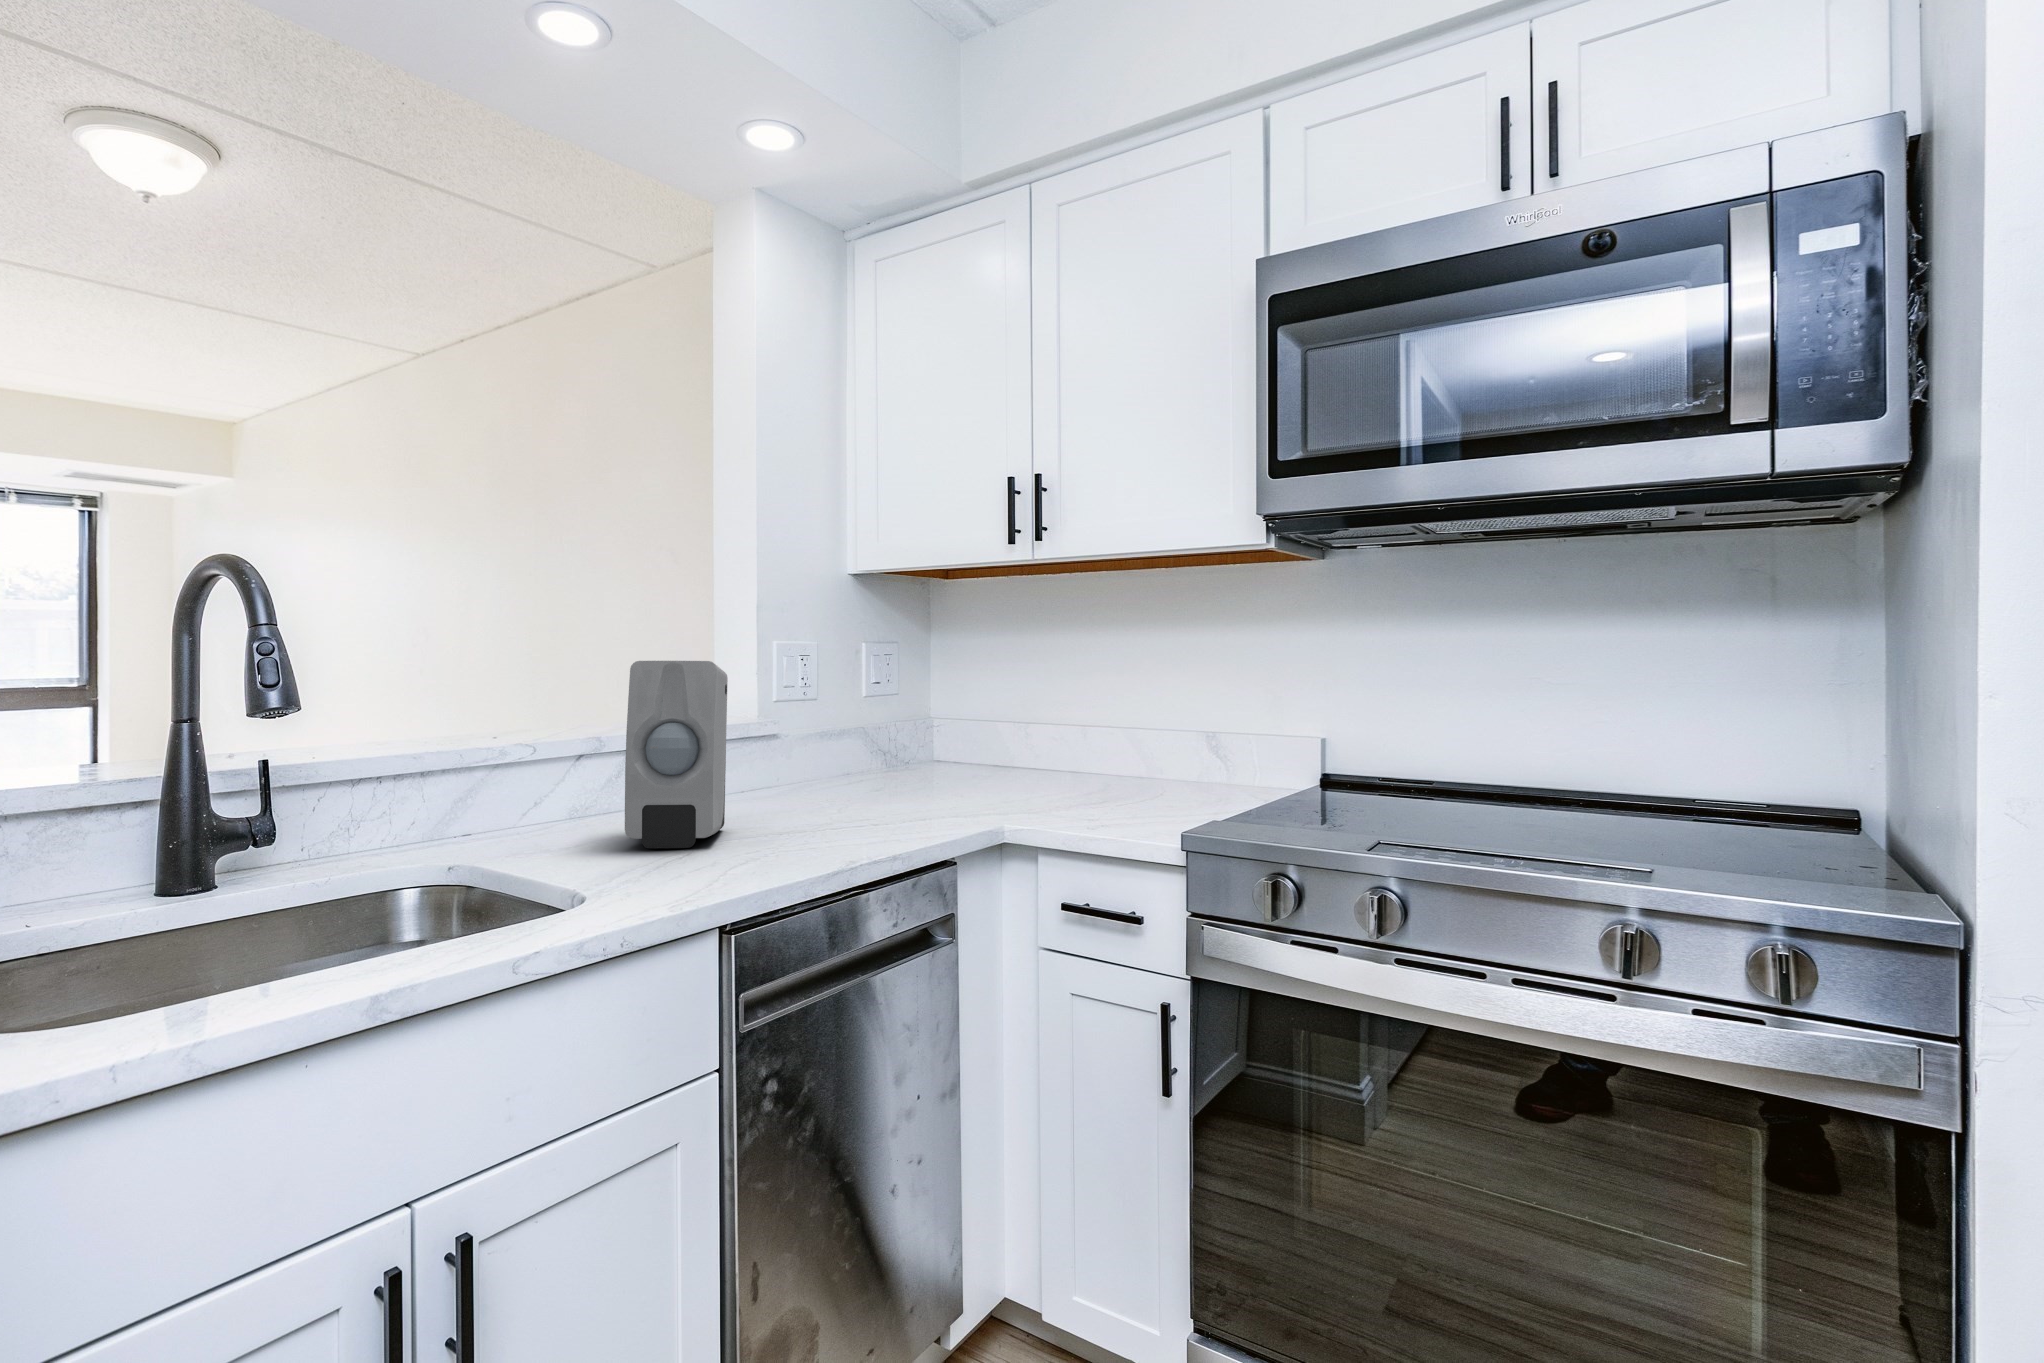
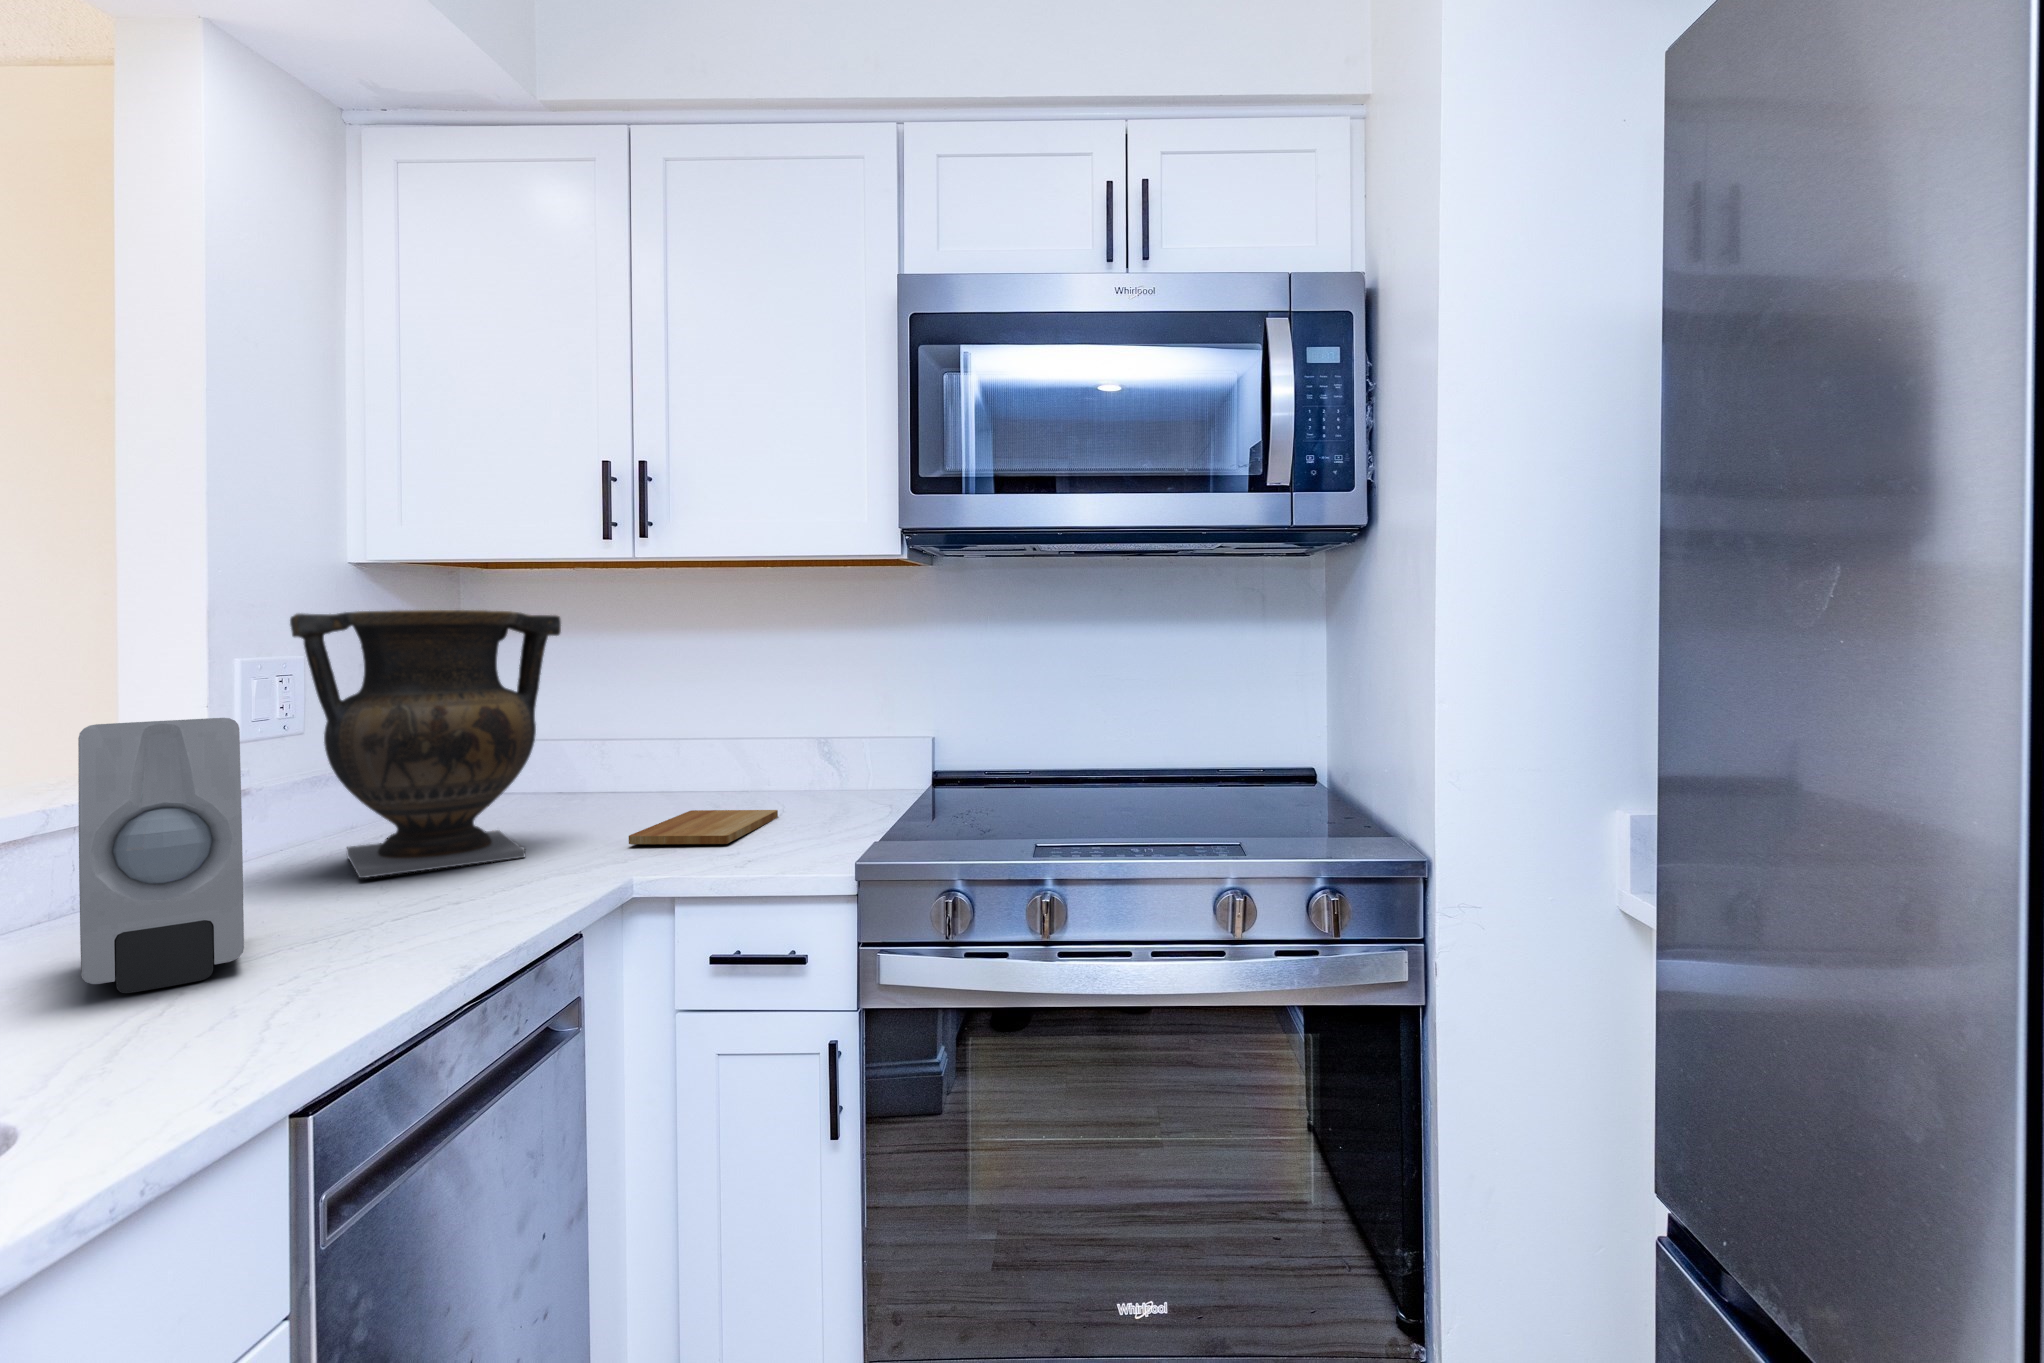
vase: none [784,597,967,806] -> present [290,610,561,878]
cutting board: none [1011,786,1151,812] -> present [629,810,778,844]

